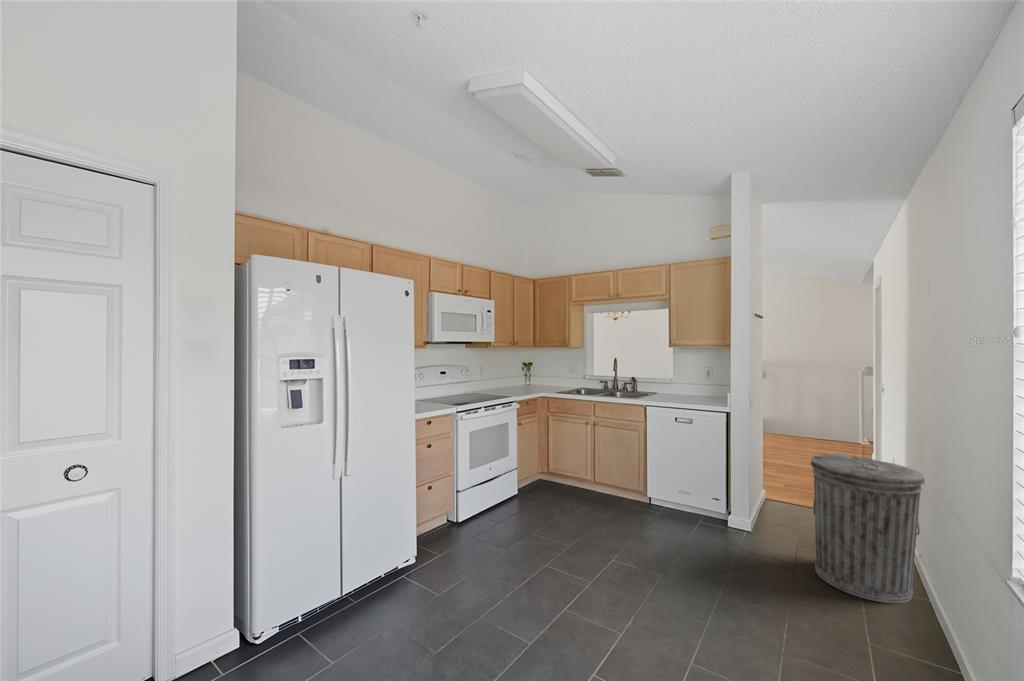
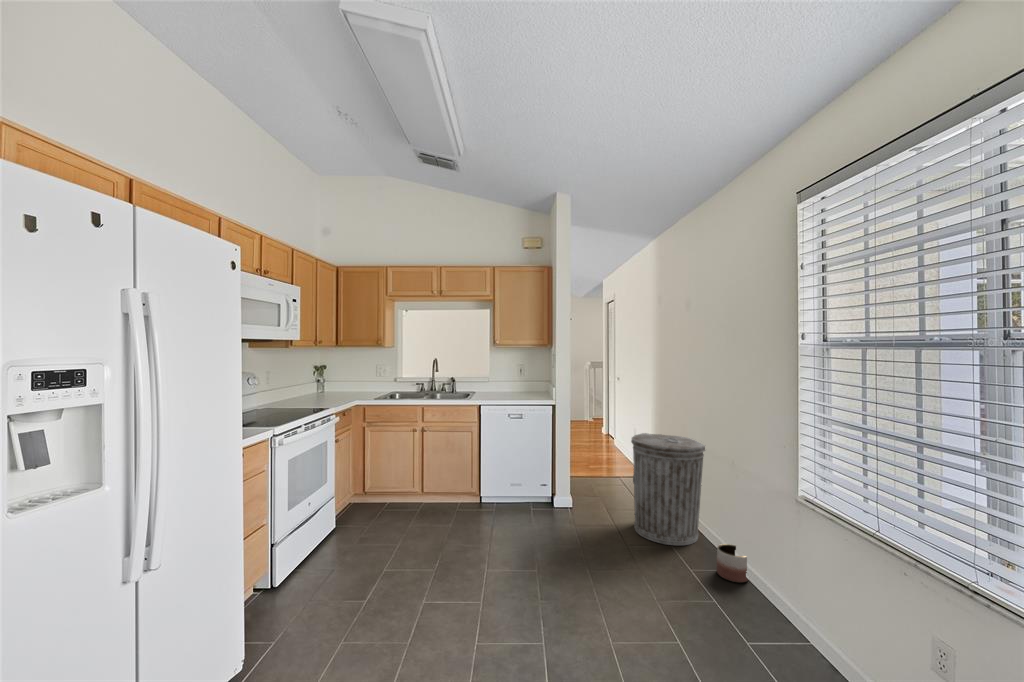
planter: none [896,608,949,665] -> present [717,544,748,582]

